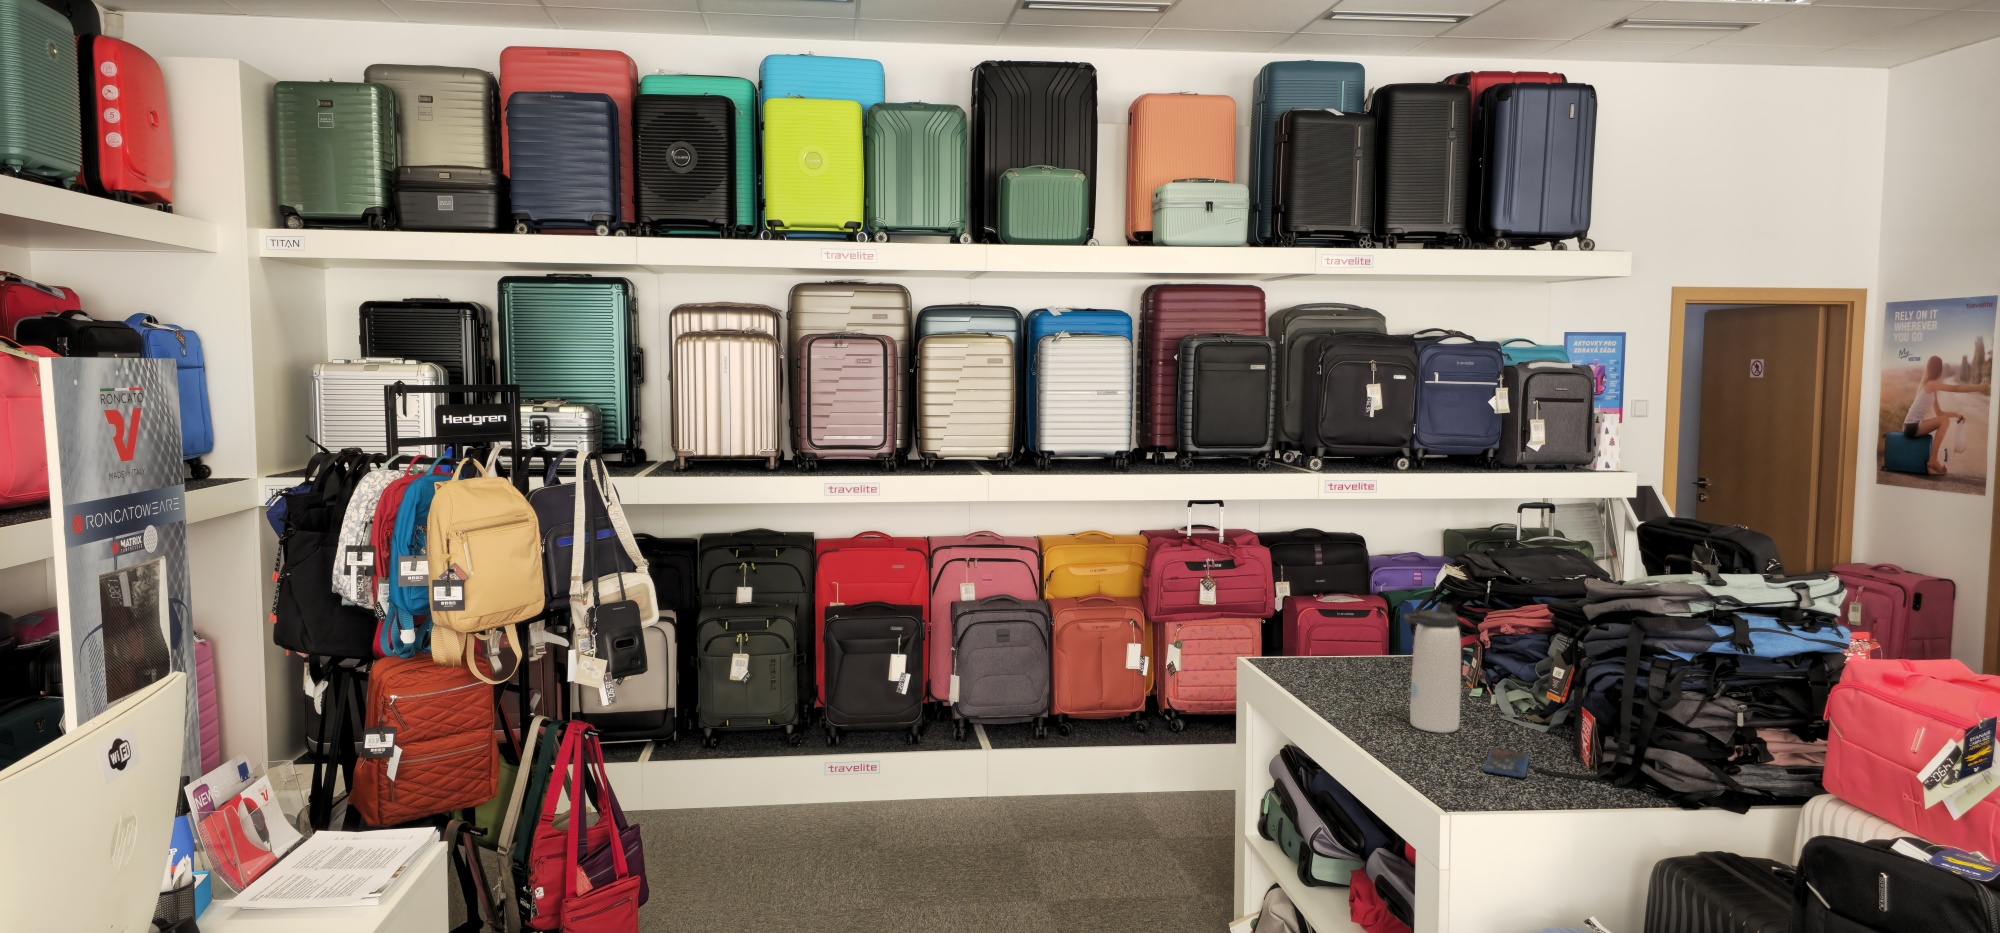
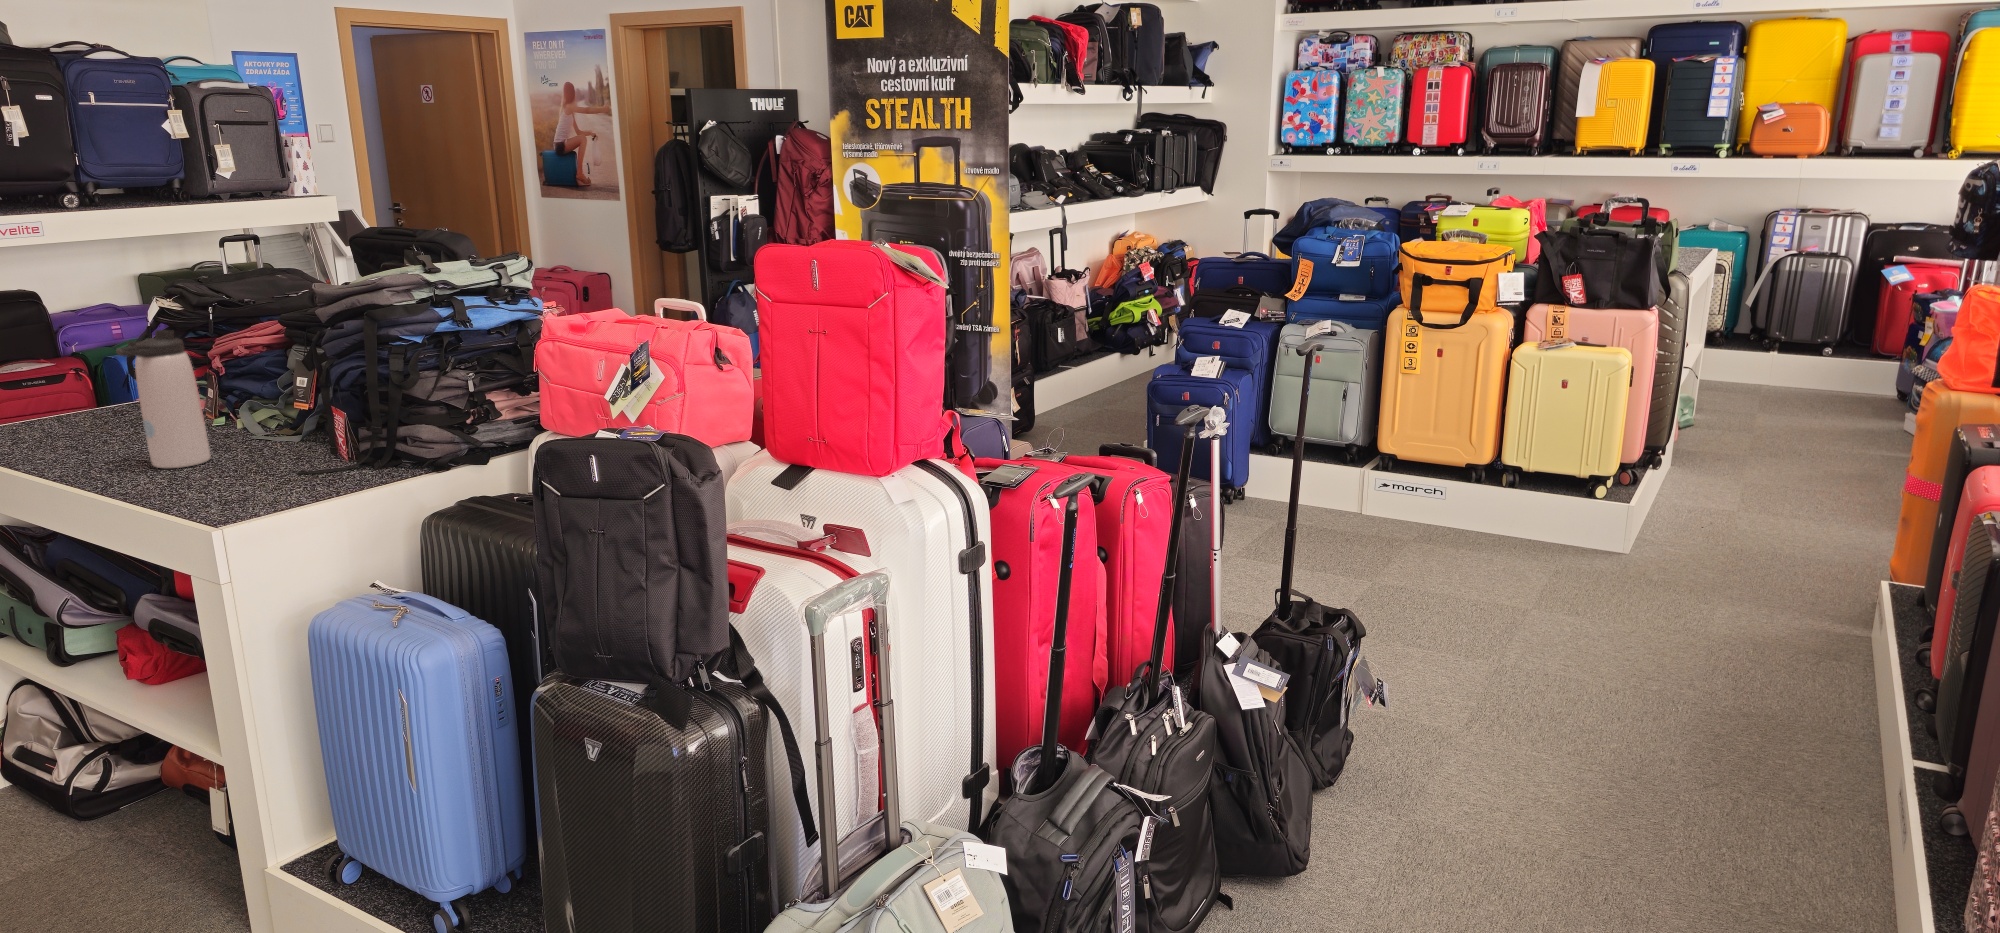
smartphone: present [1484,748,1529,778] -> none [249,460,293,485]

